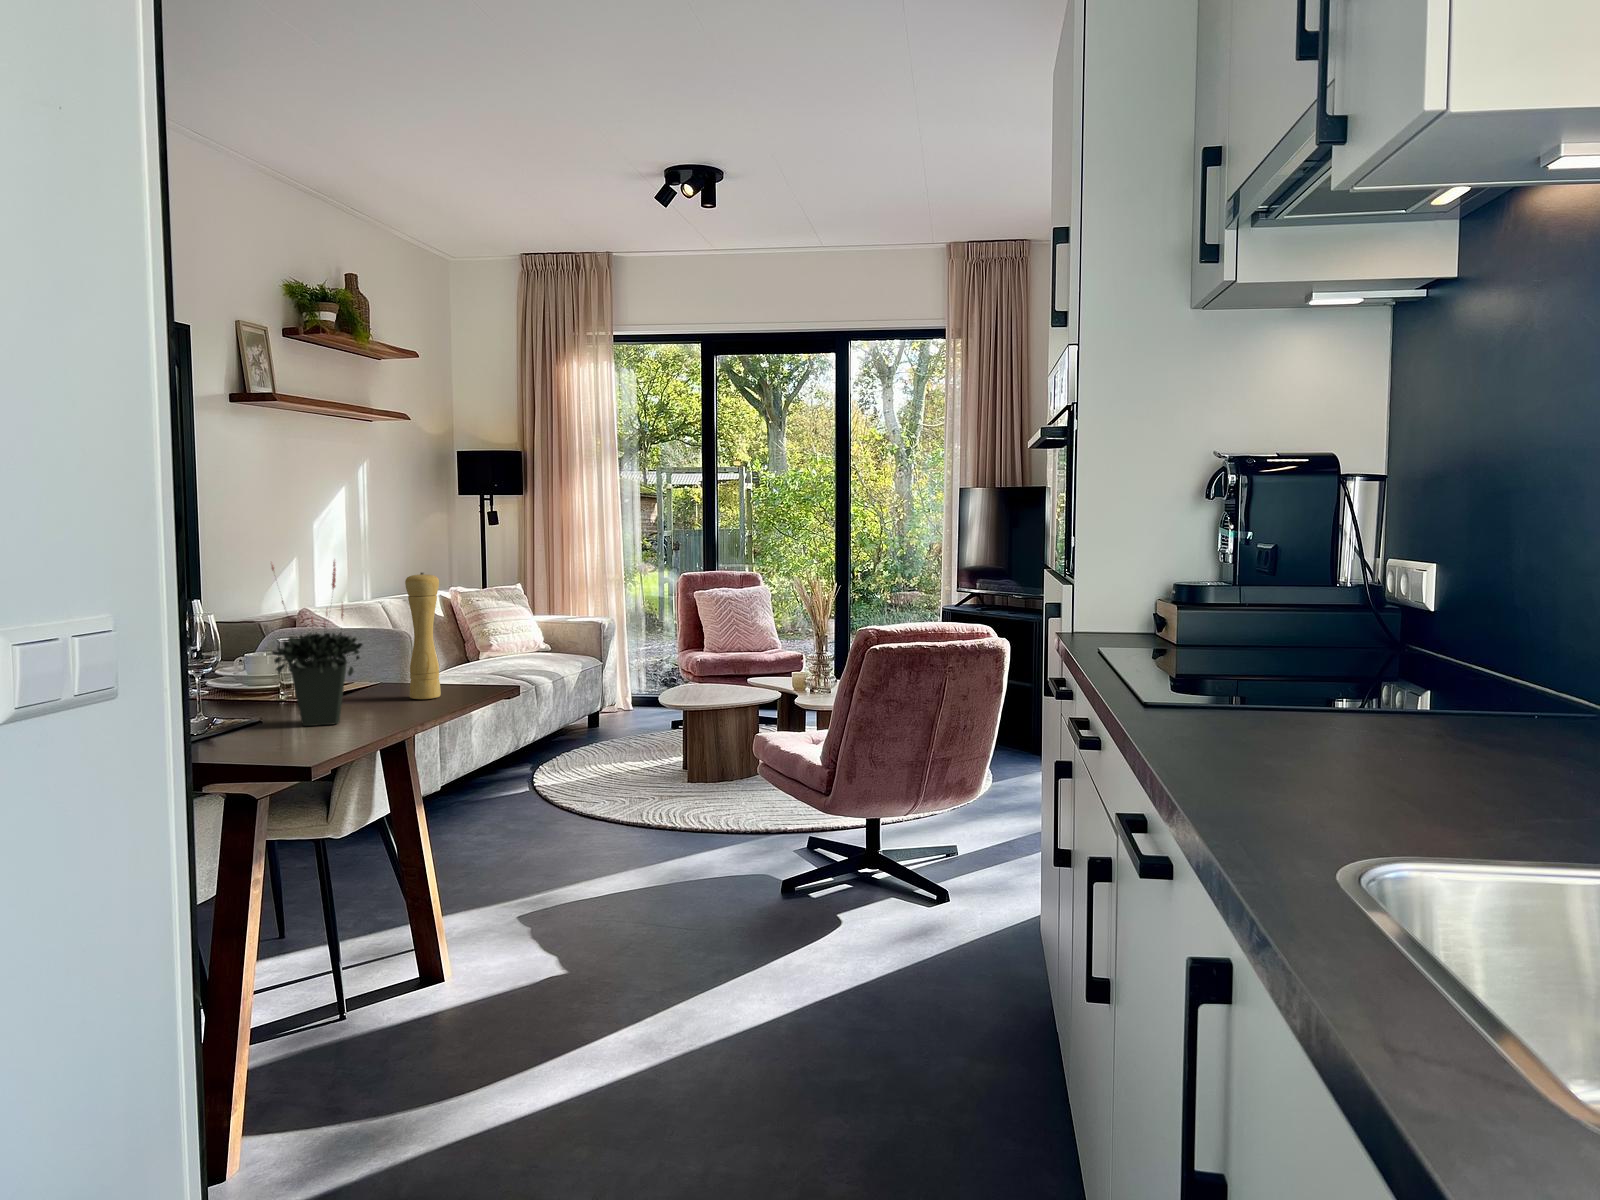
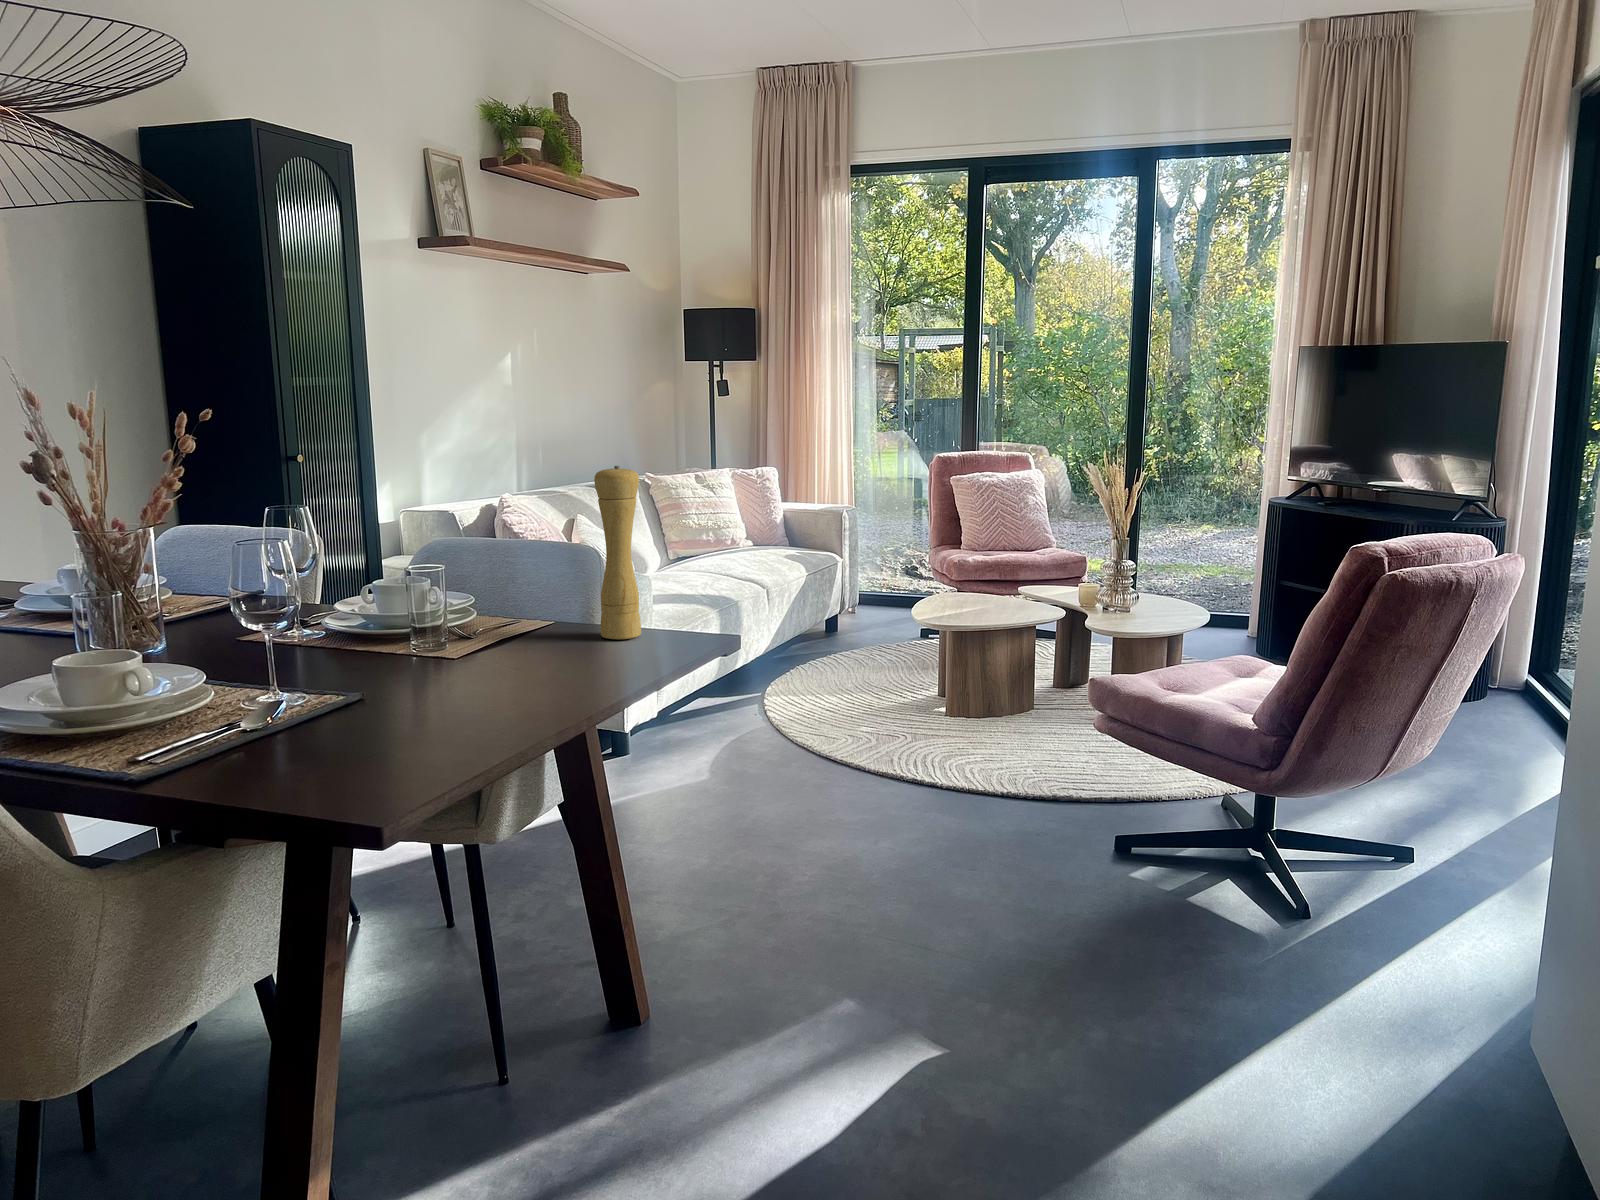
potted plant: present [272,562,362,726] -> none [404,449,532,684]

